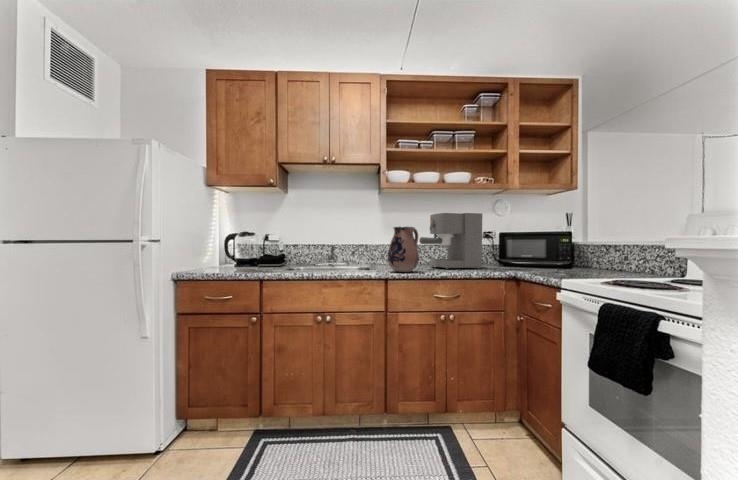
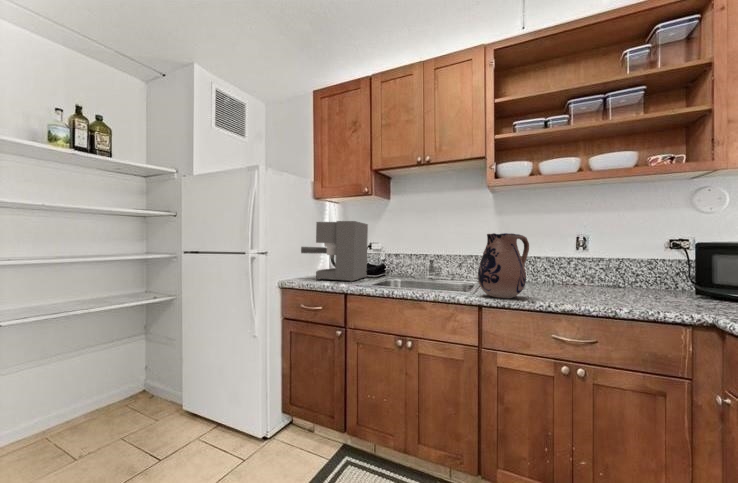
coffee maker: present [419,213,482,269] -> present [301,221,368,282]

